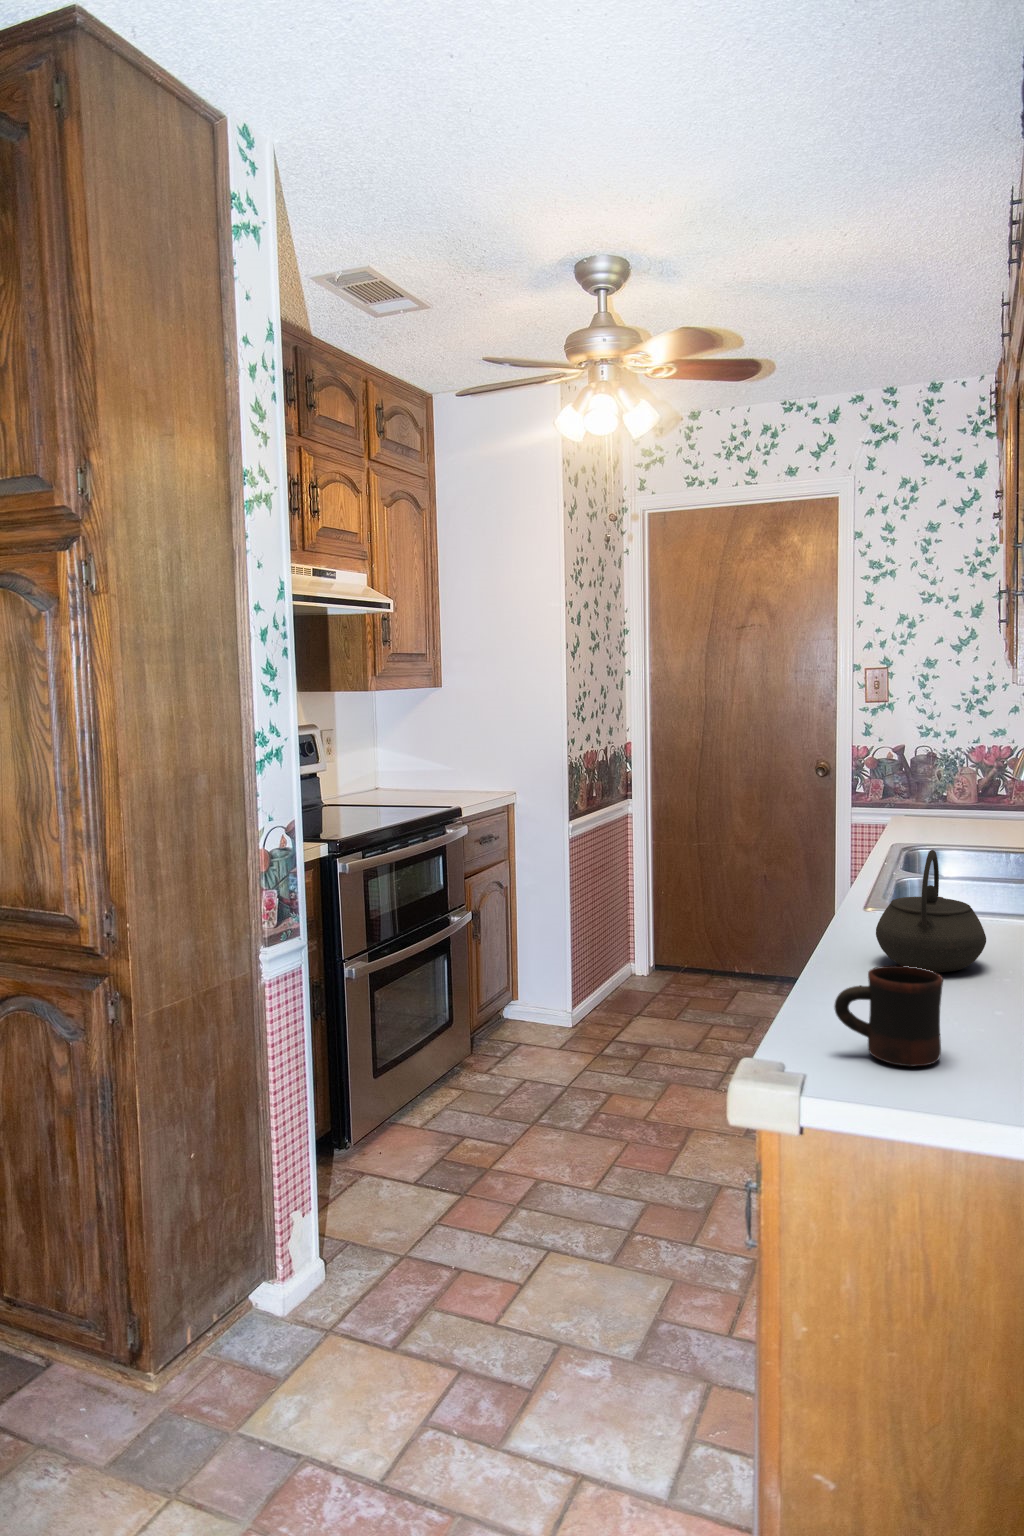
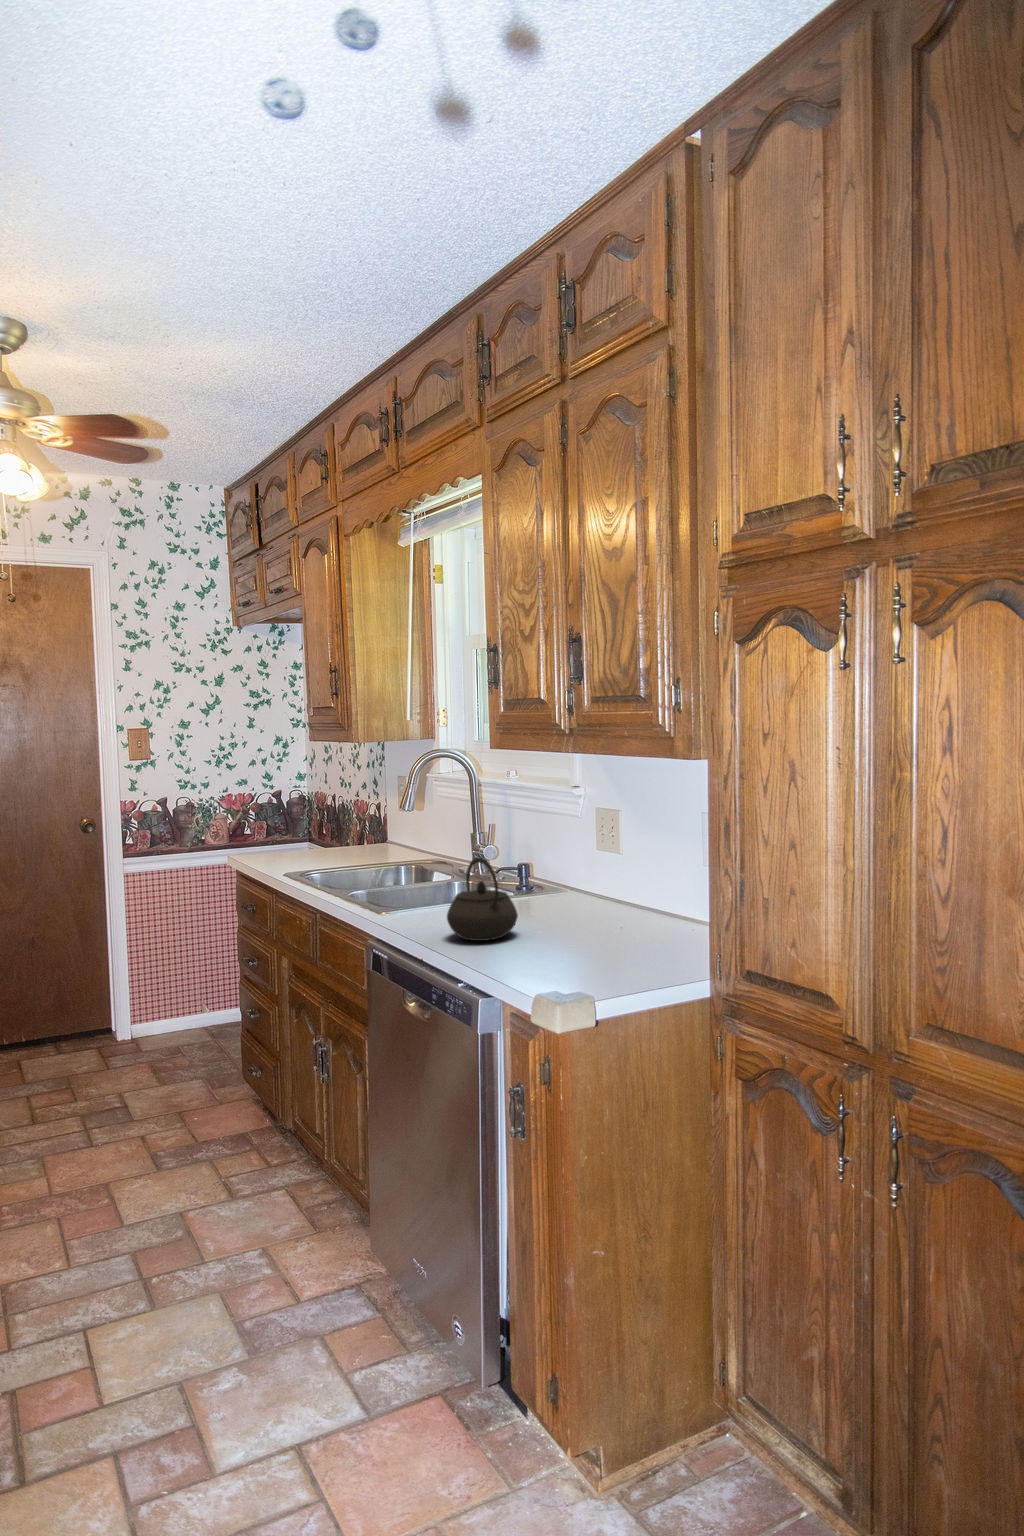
mug: present [834,966,943,1067] -> none [554,922,608,983]

